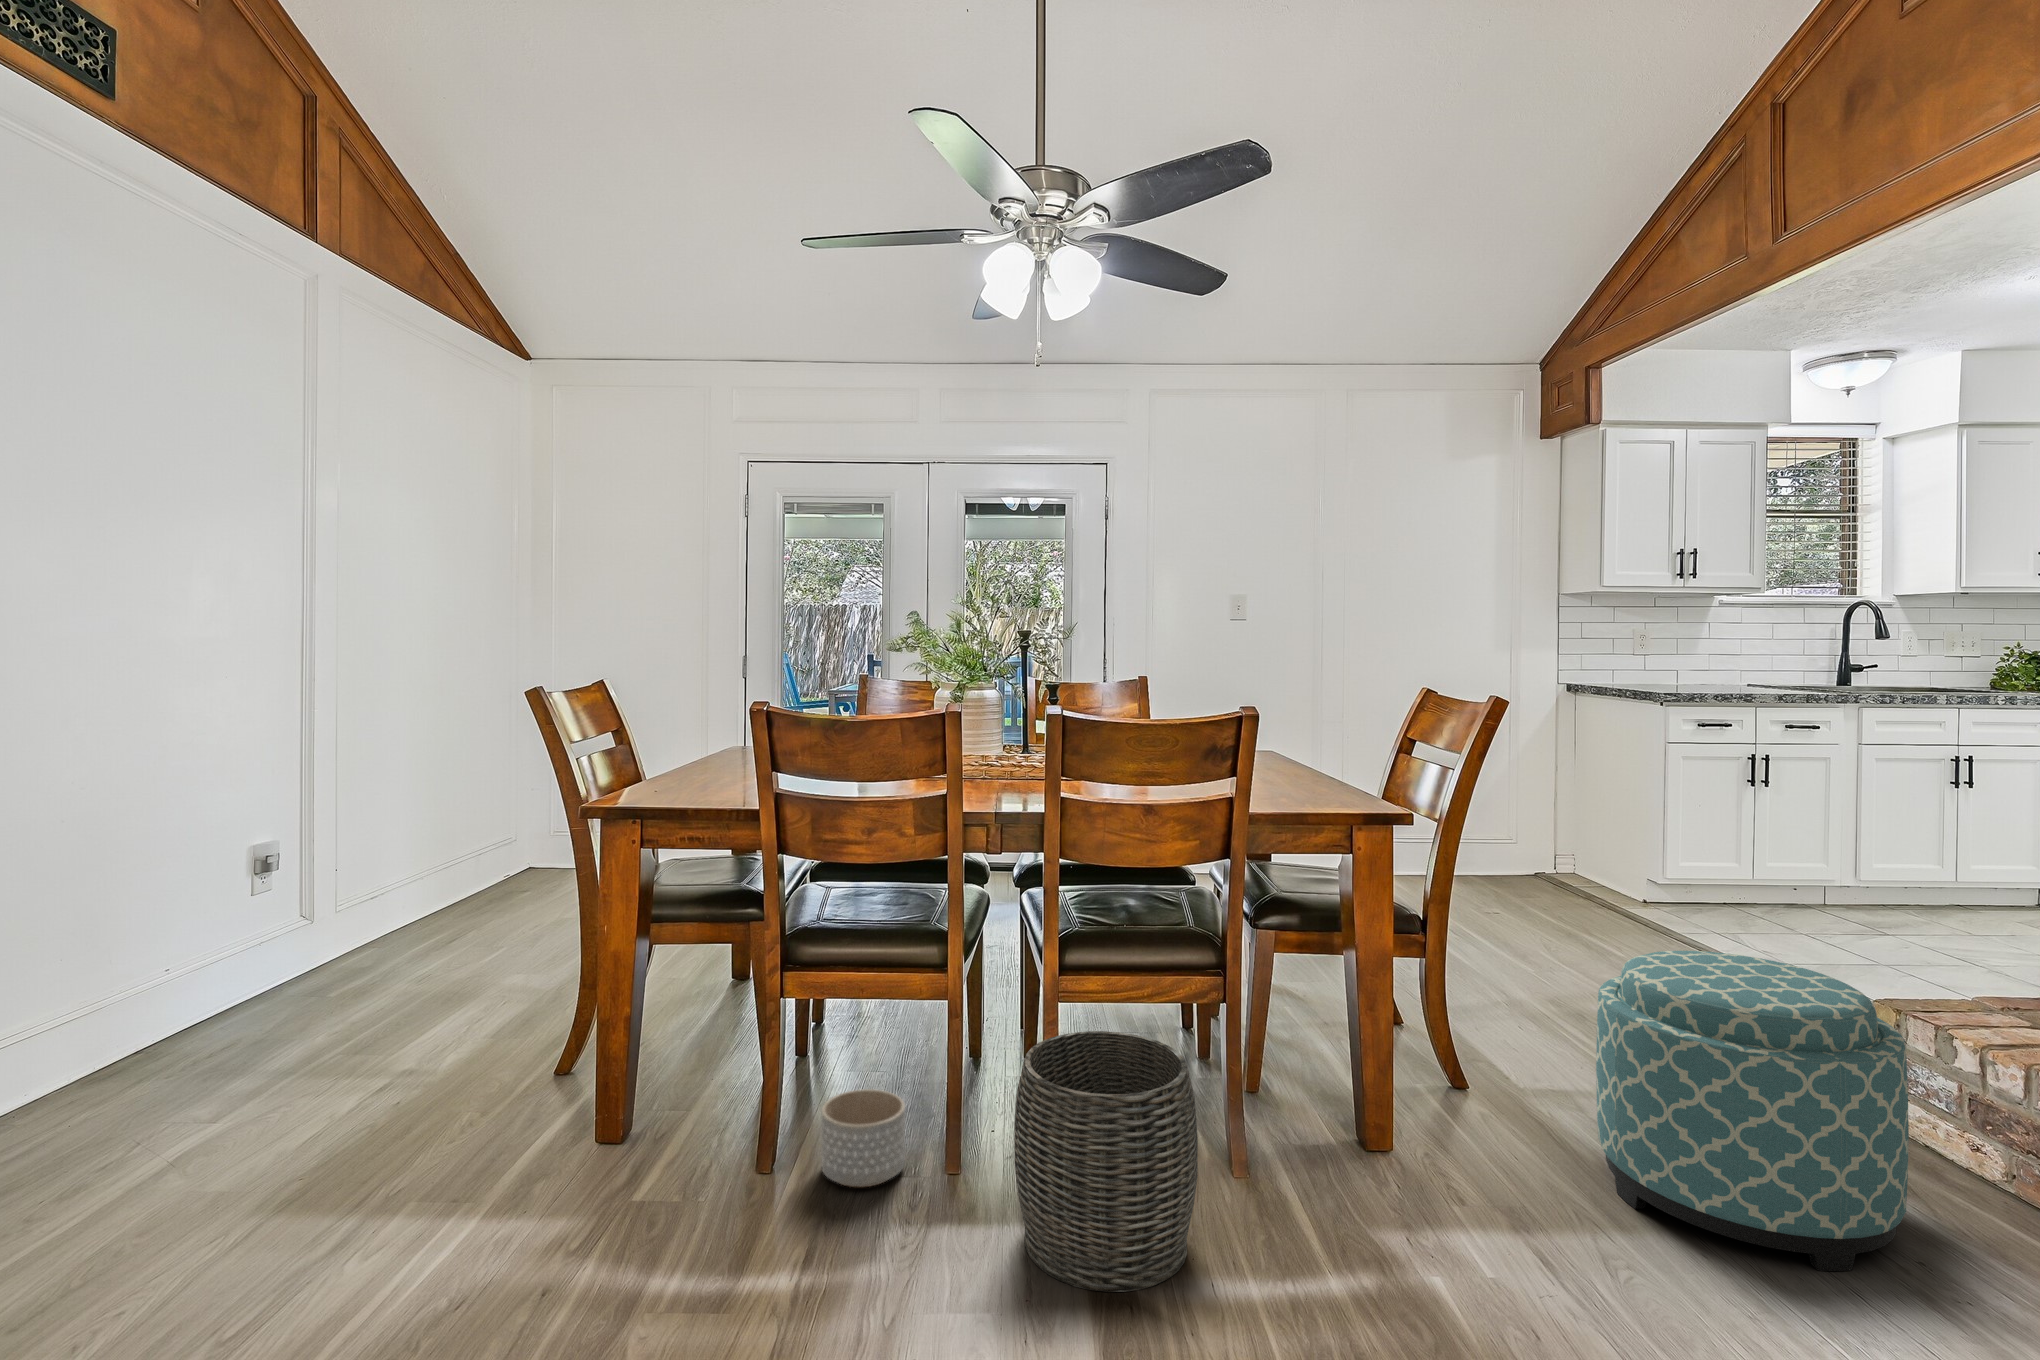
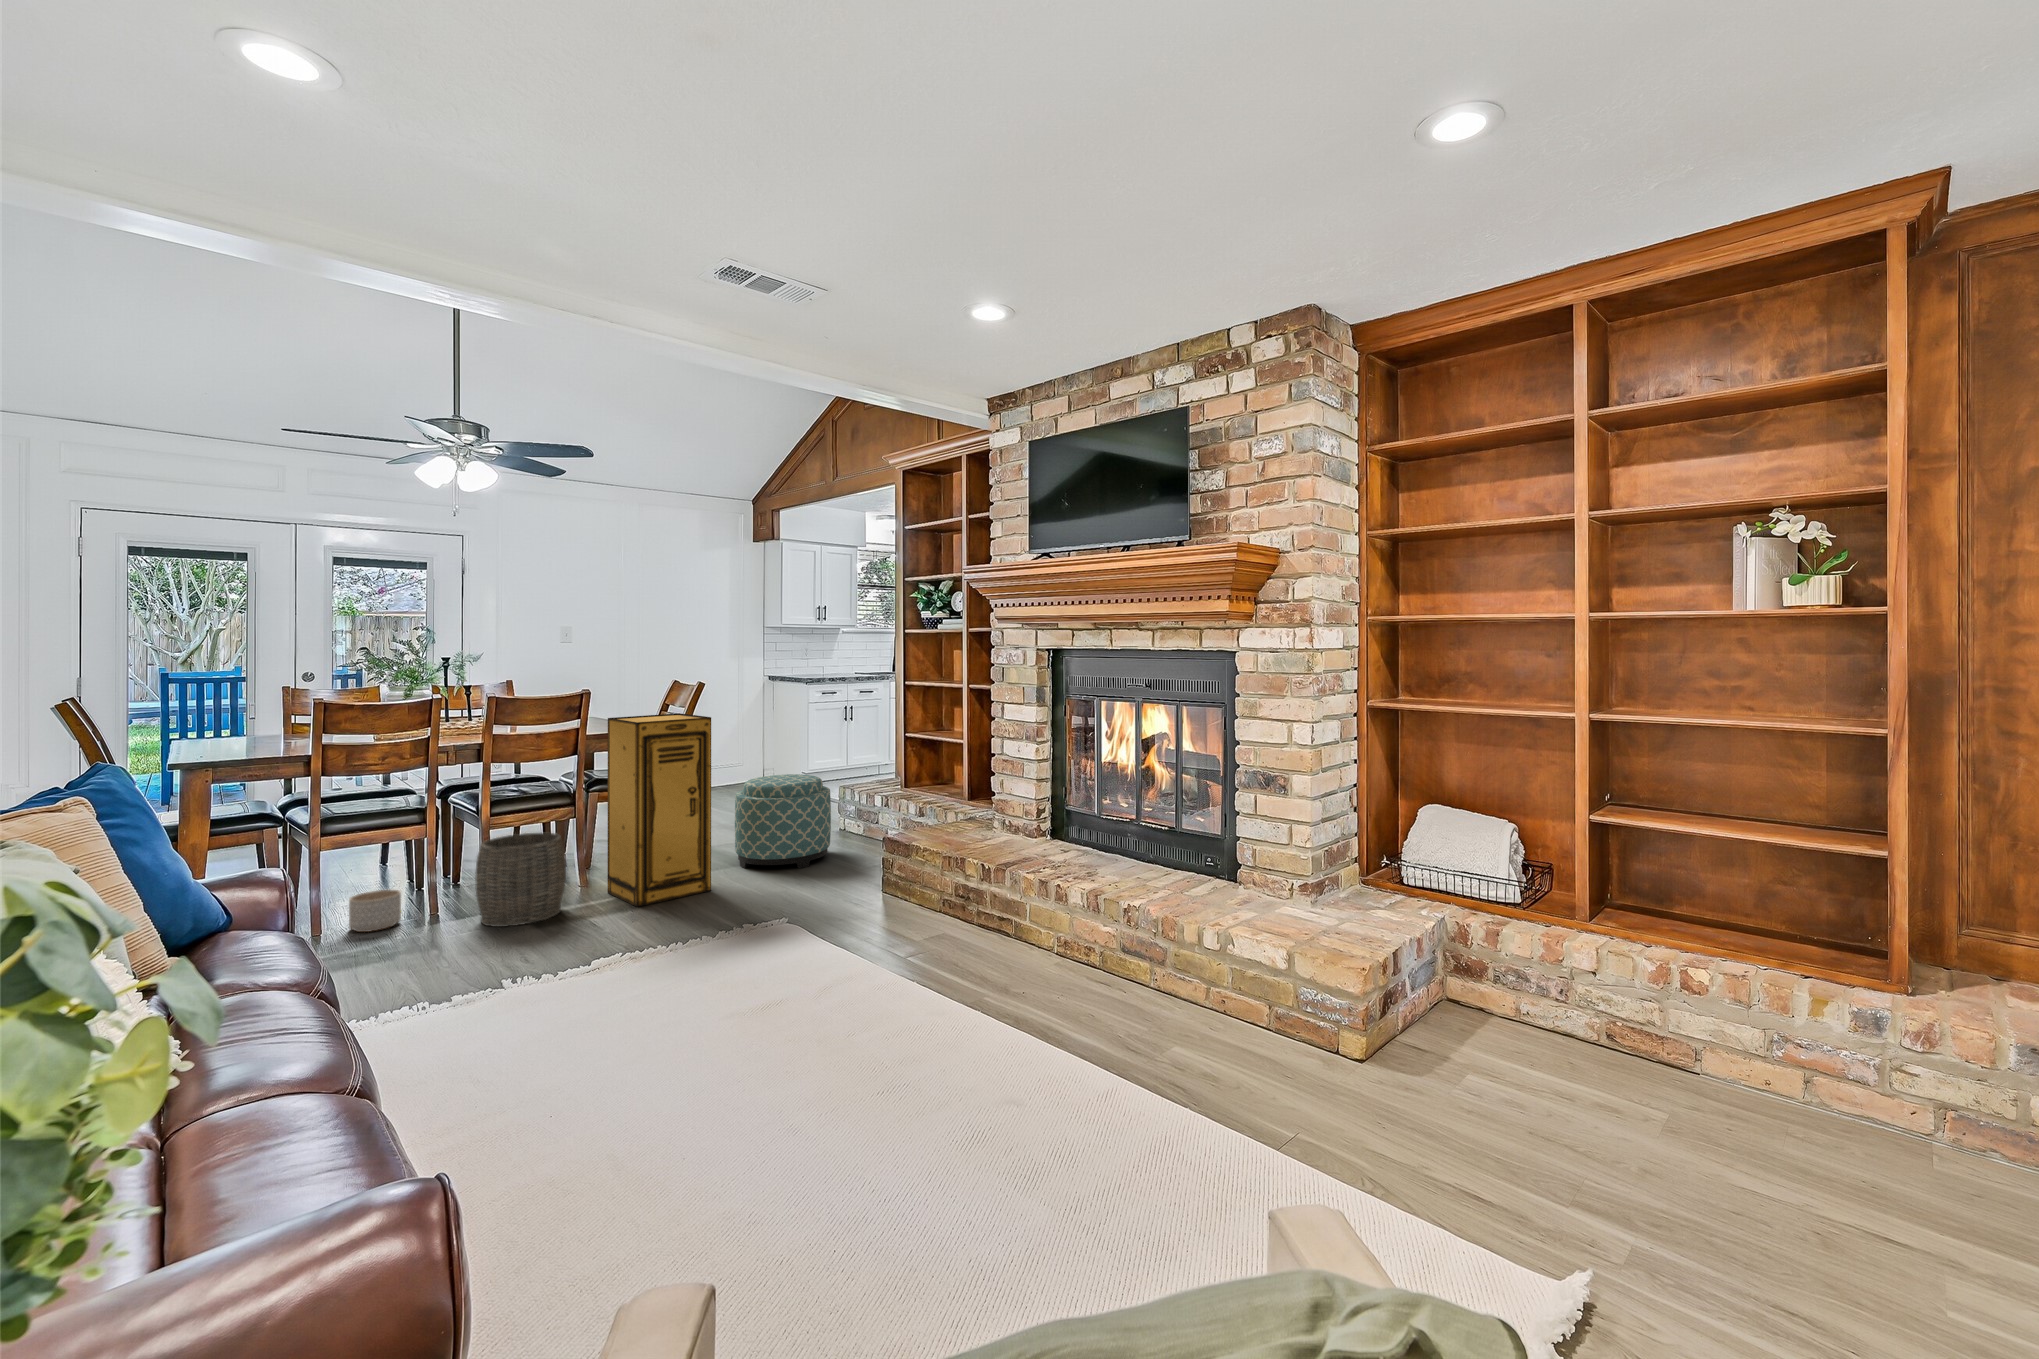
storage cabinet: none [1293,777,1568,1319] -> present [607,713,711,907]

